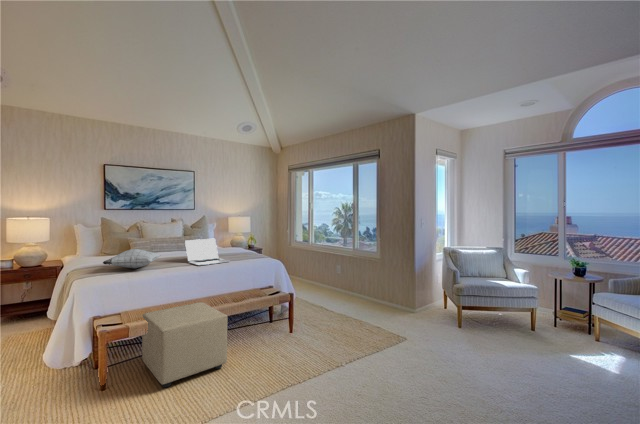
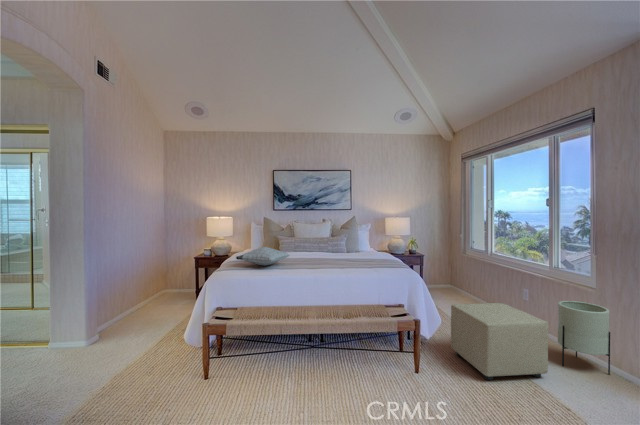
laptop: present [185,239,229,266] -> none [313,241,355,270]
planter: none [363,267,389,309] -> present [558,301,610,375]
ottoman: present [142,302,227,387] -> present [451,303,549,380]

